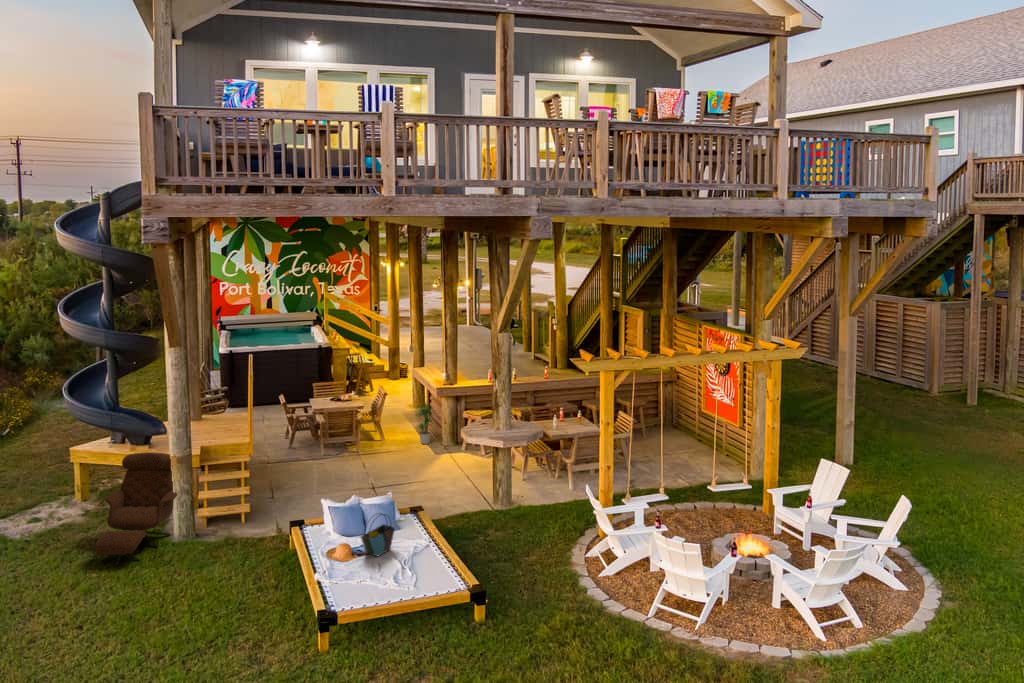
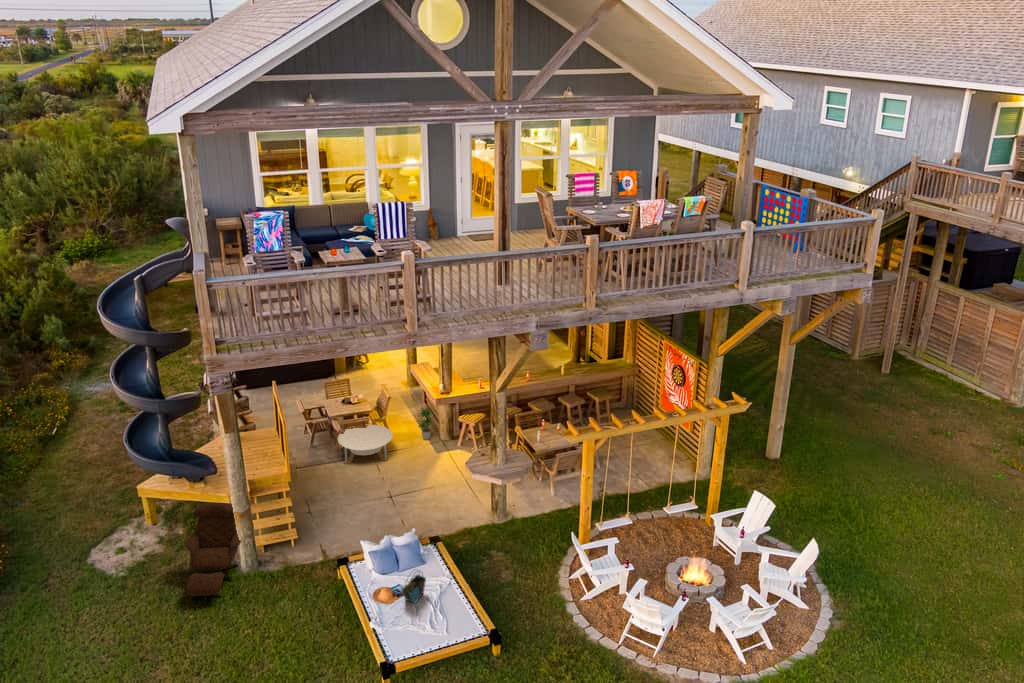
round table: none [319,422,383,460] -> present [338,425,392,464]

